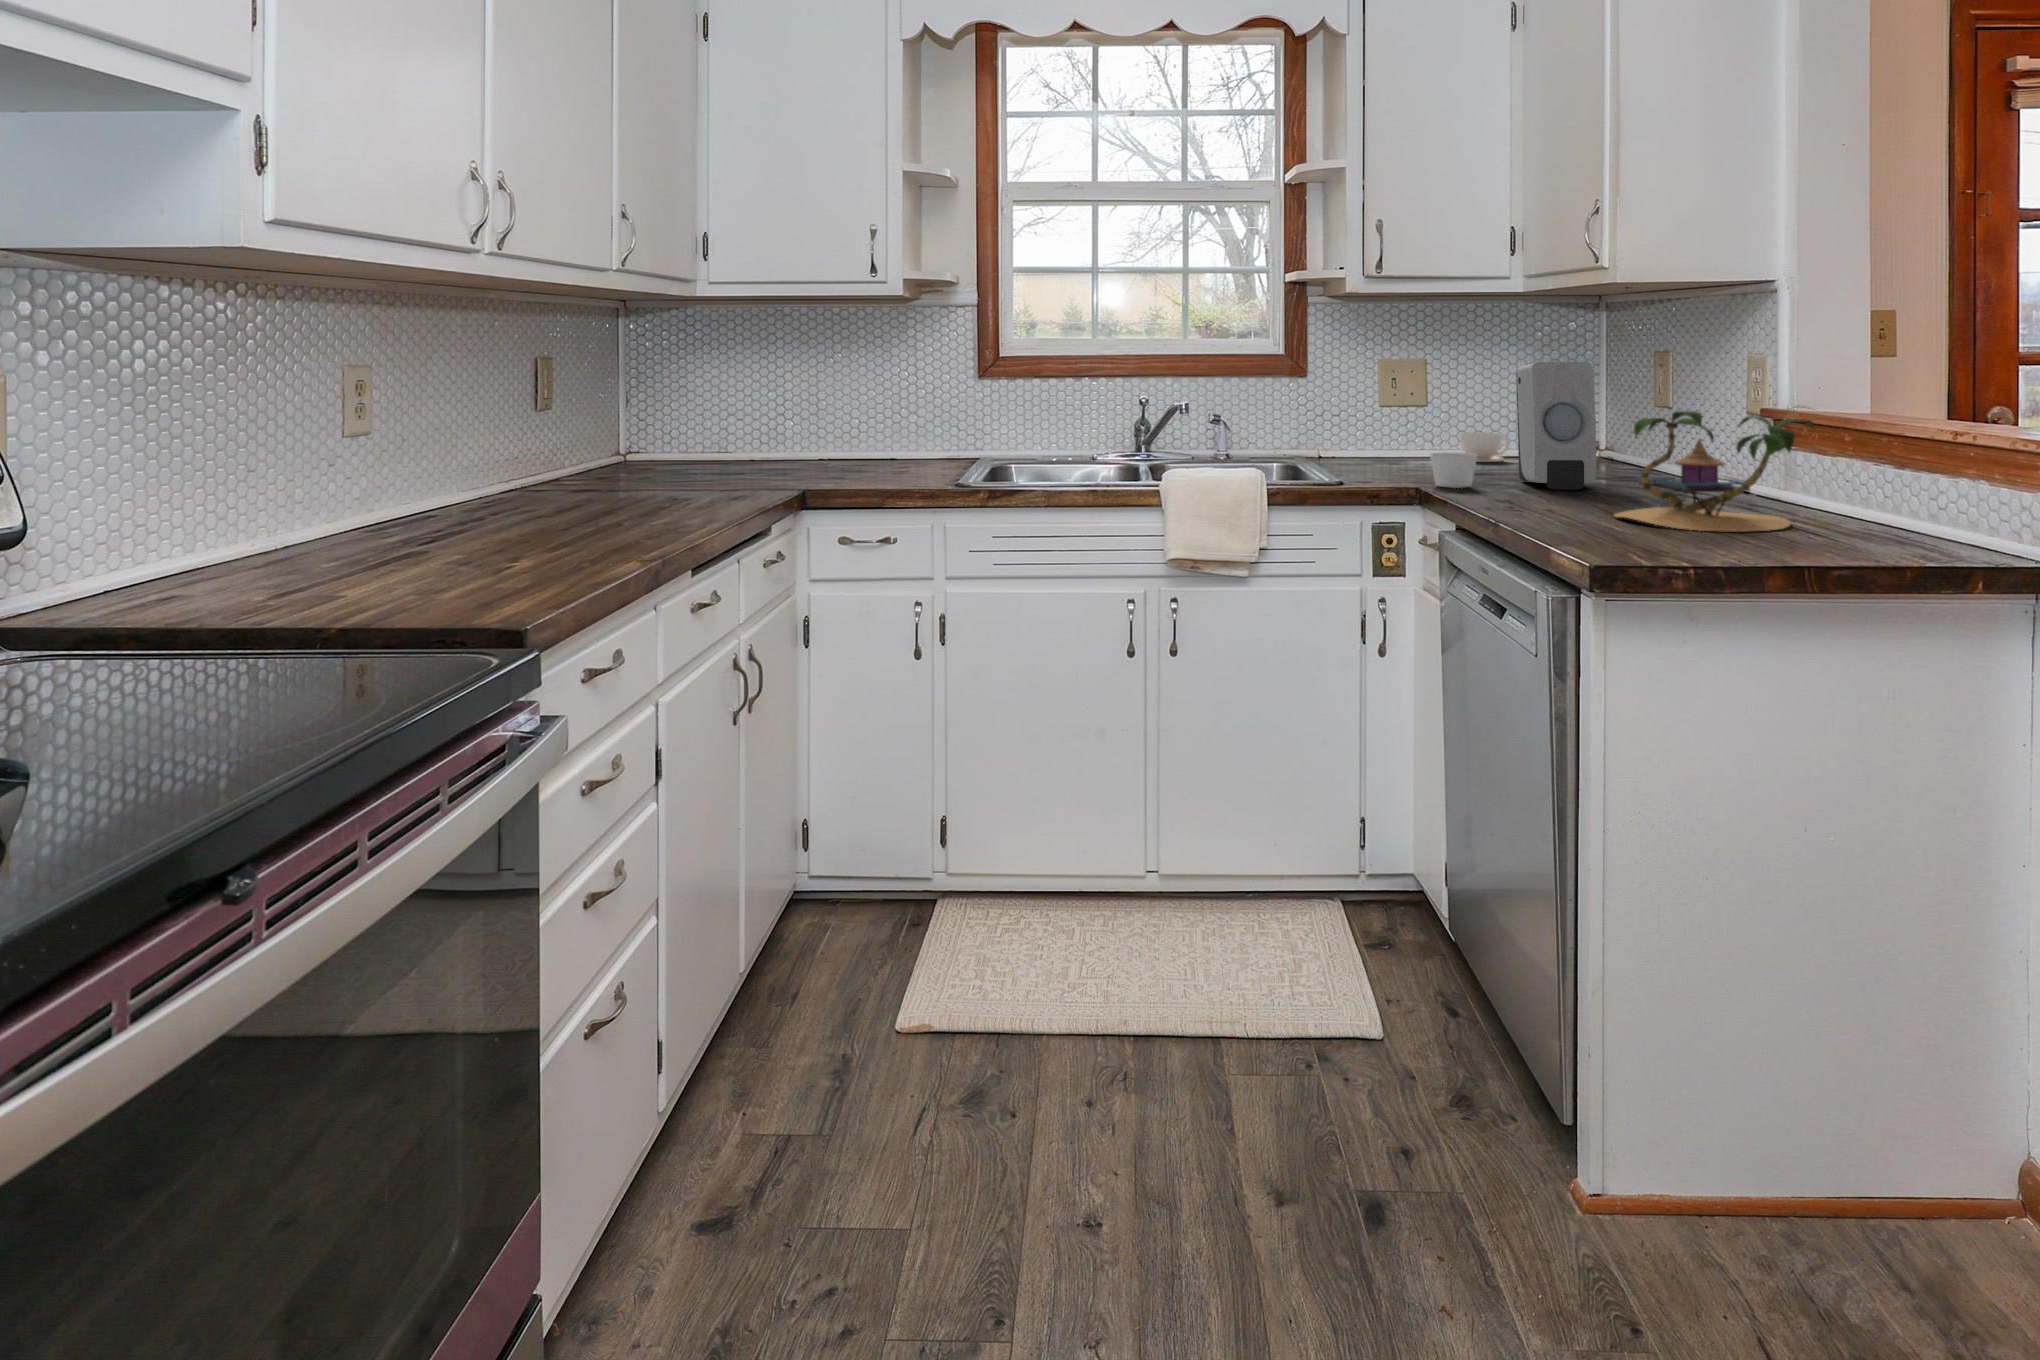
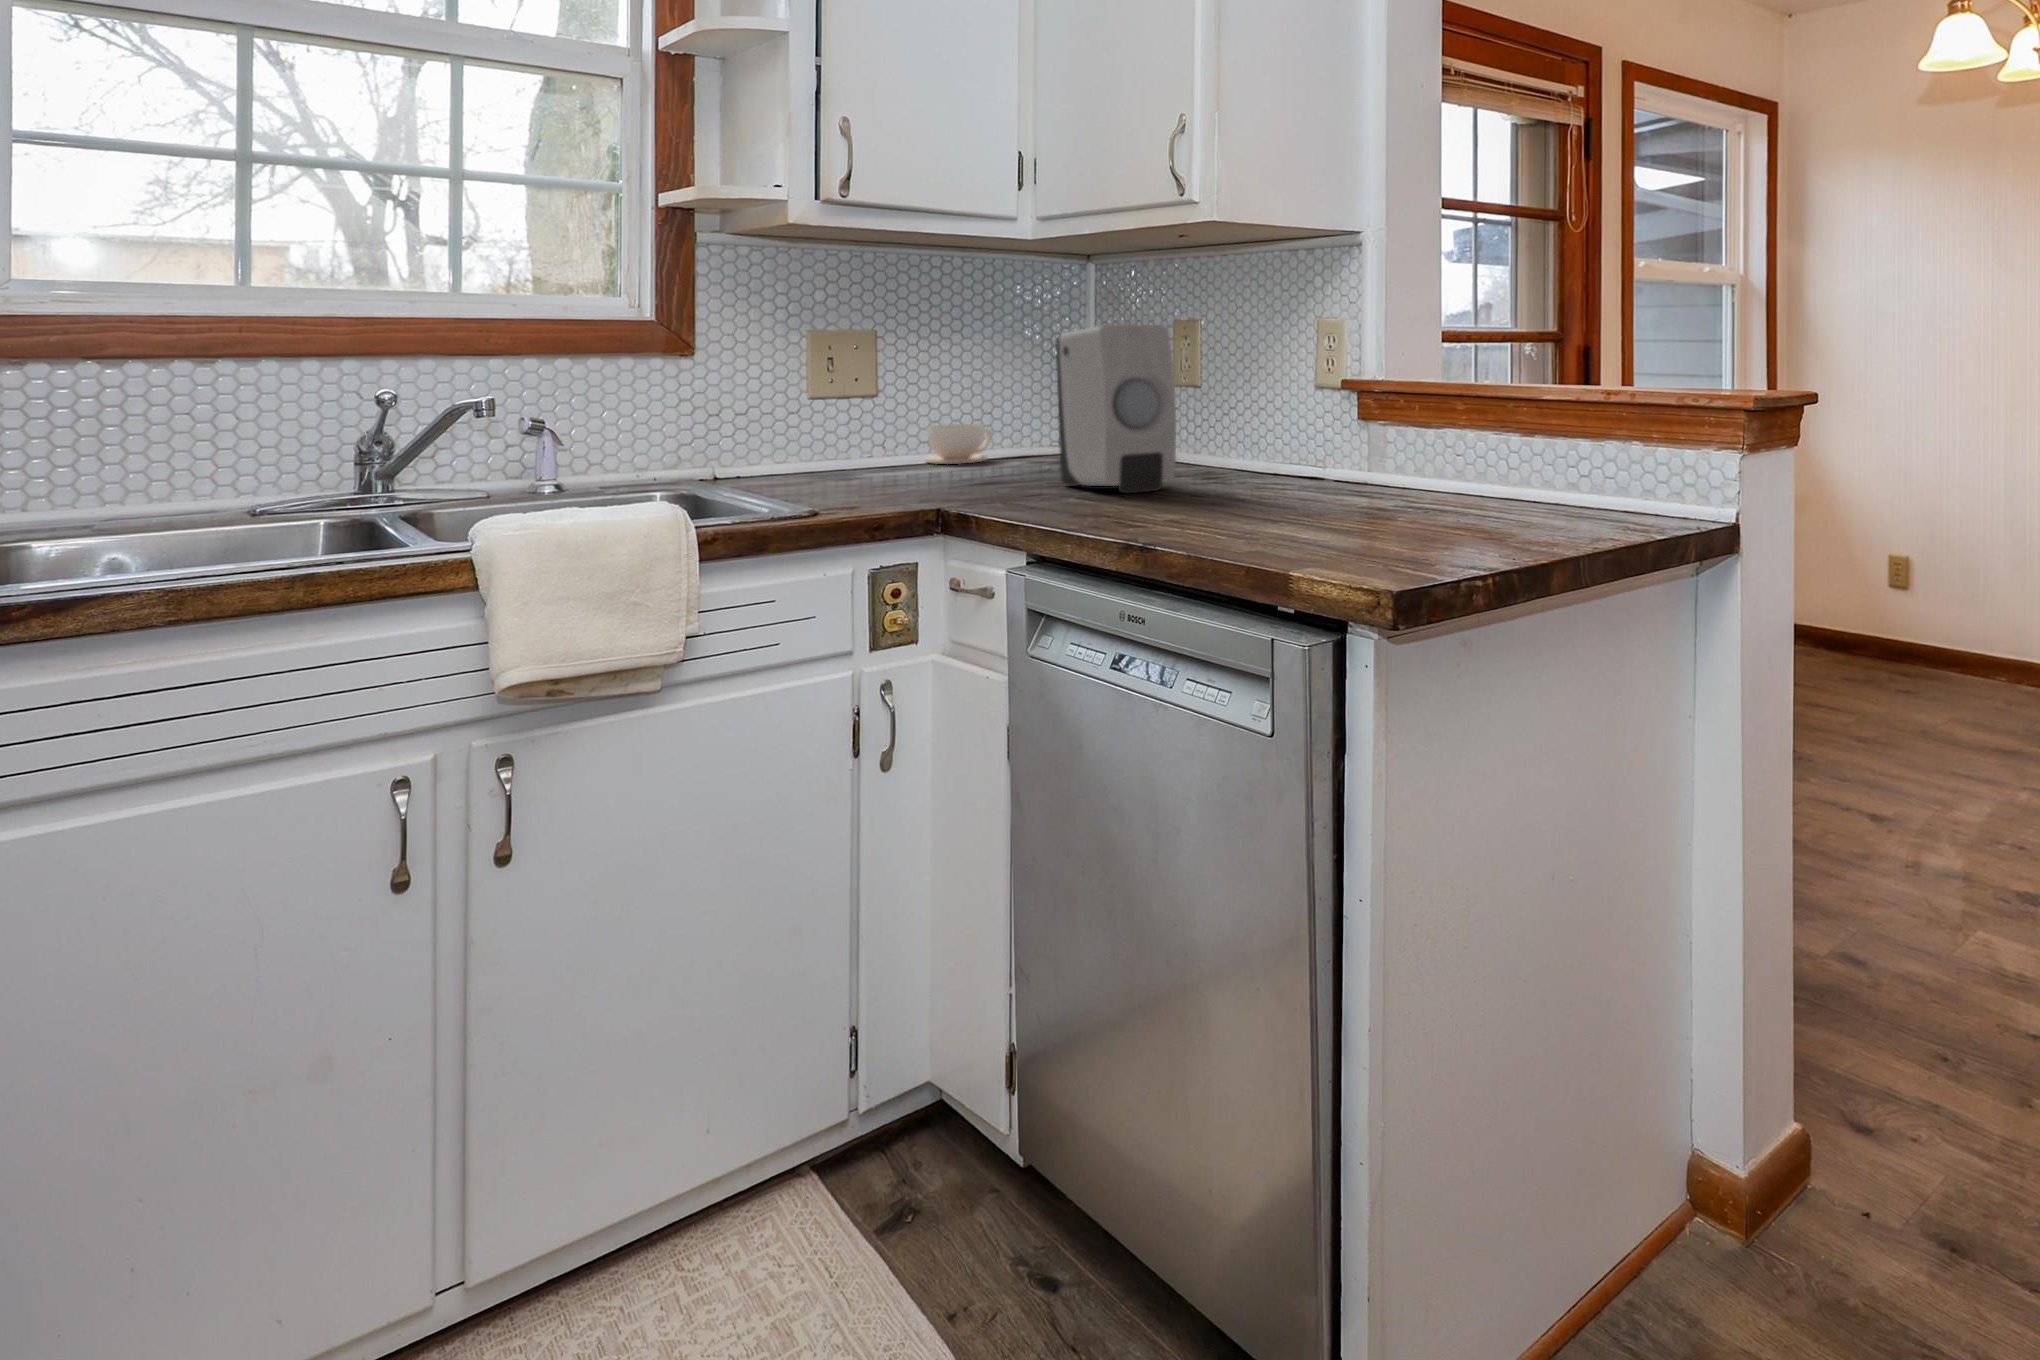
plant: present [1615,406,1815,532] -> none [1273,372,1500,533]
candle: present [1430,452,1477,488] -> none [962,452,1030,504]

